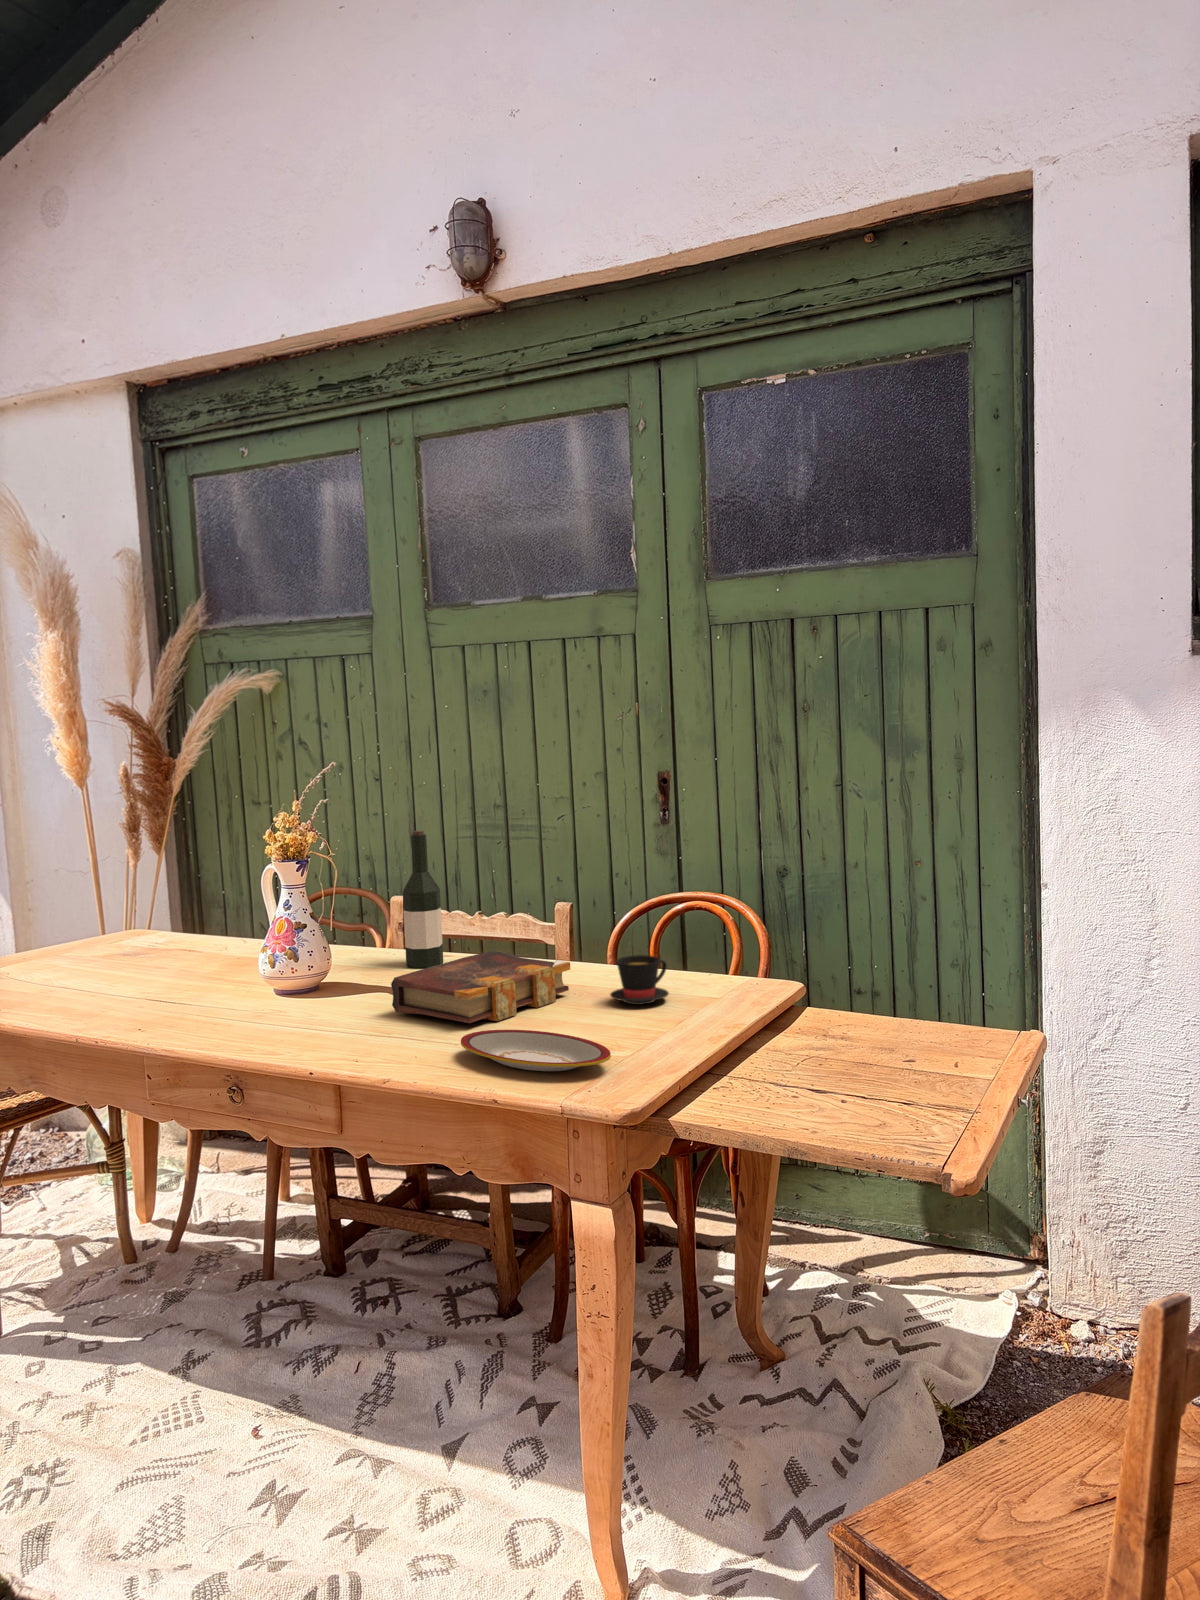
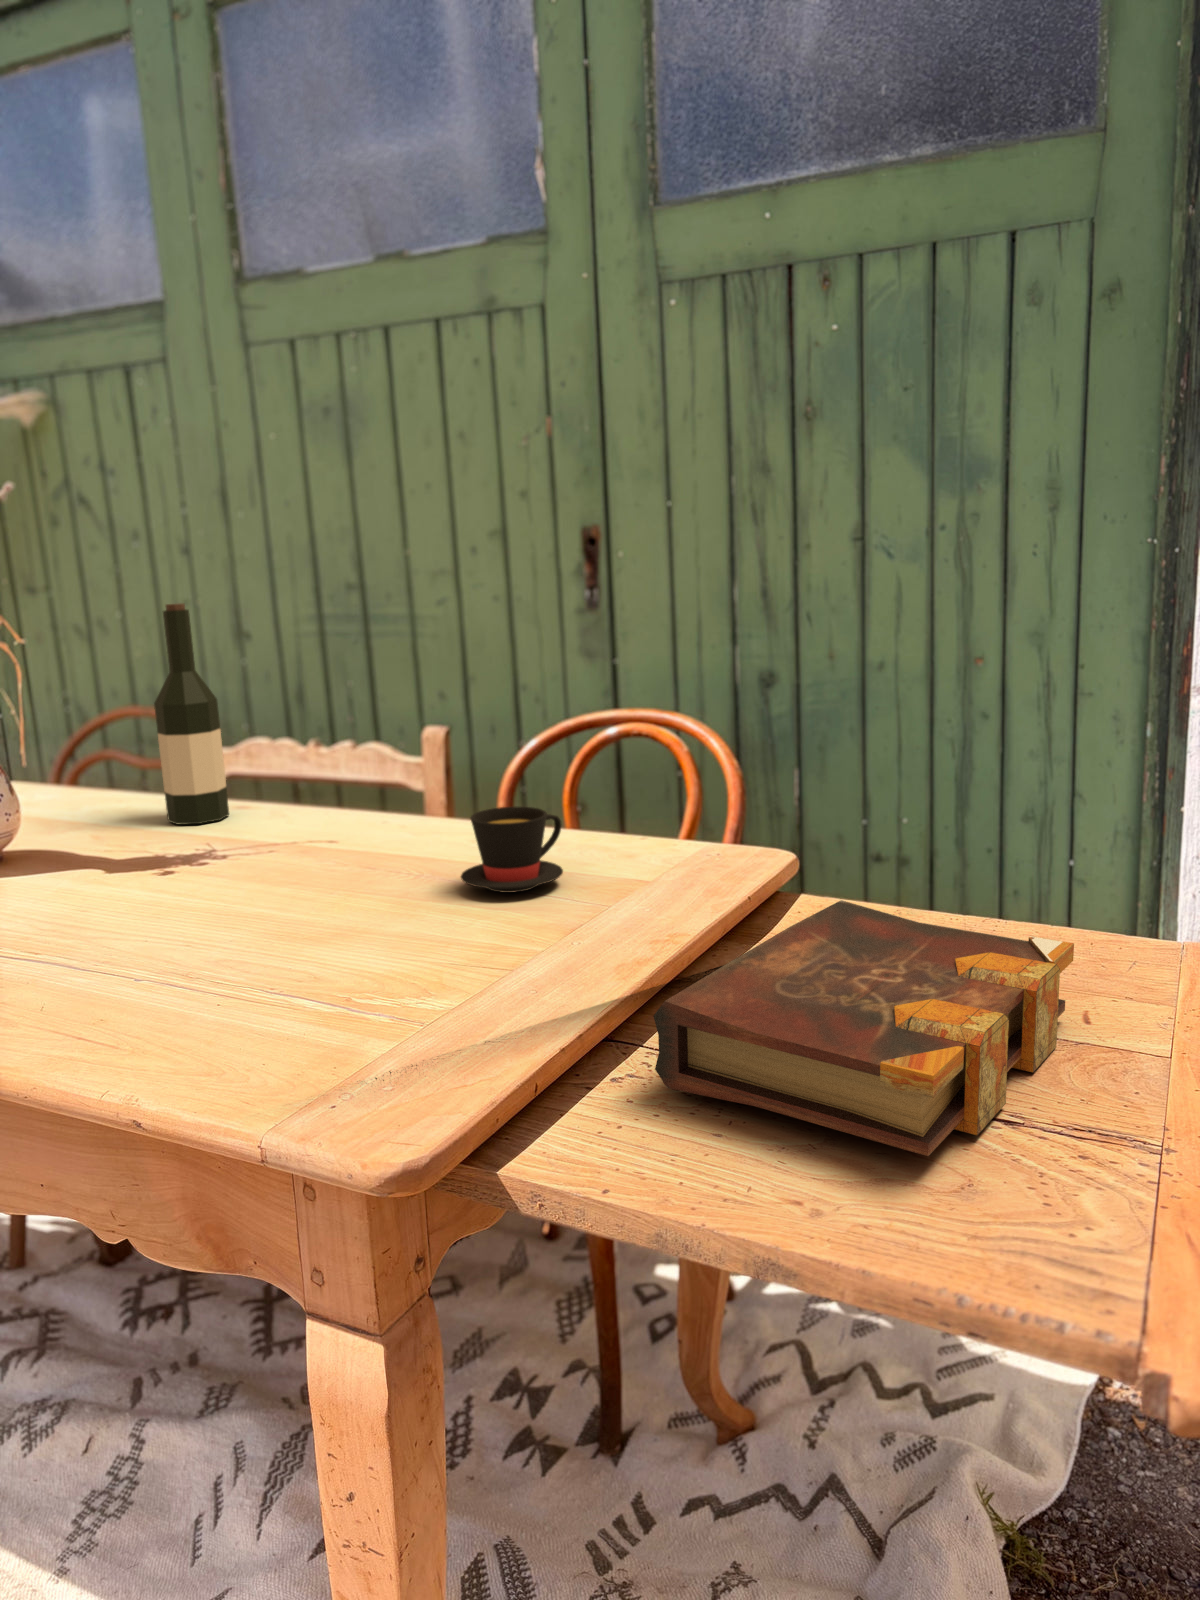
book: present [391,950,570,1023] -> present [653,900,1074,1156]
plate: present [461,1030,611,1071] -> none [129,950,405,1045]

